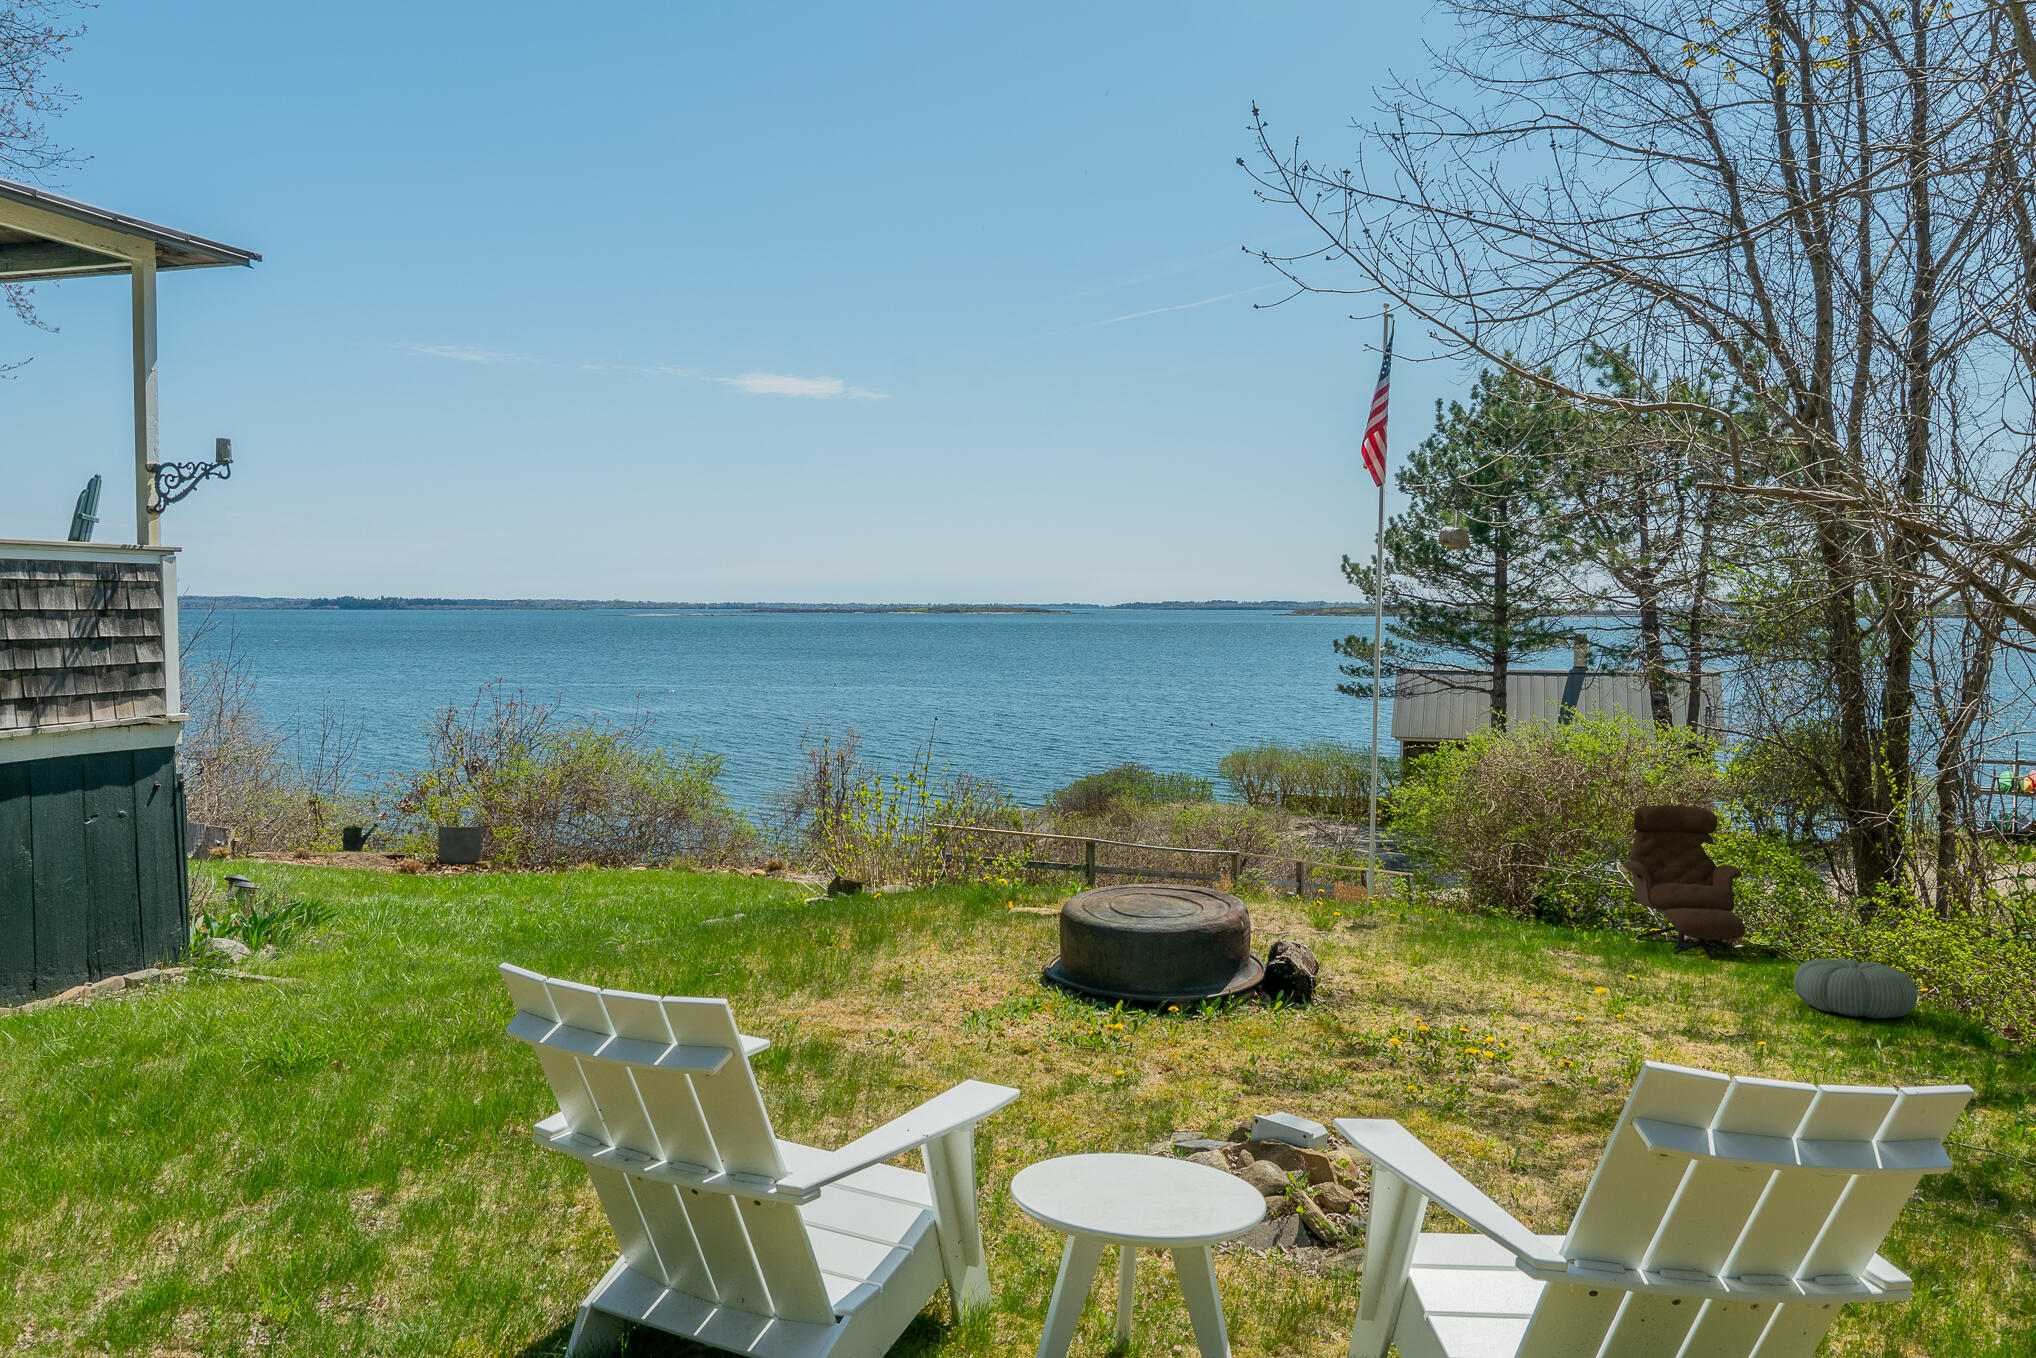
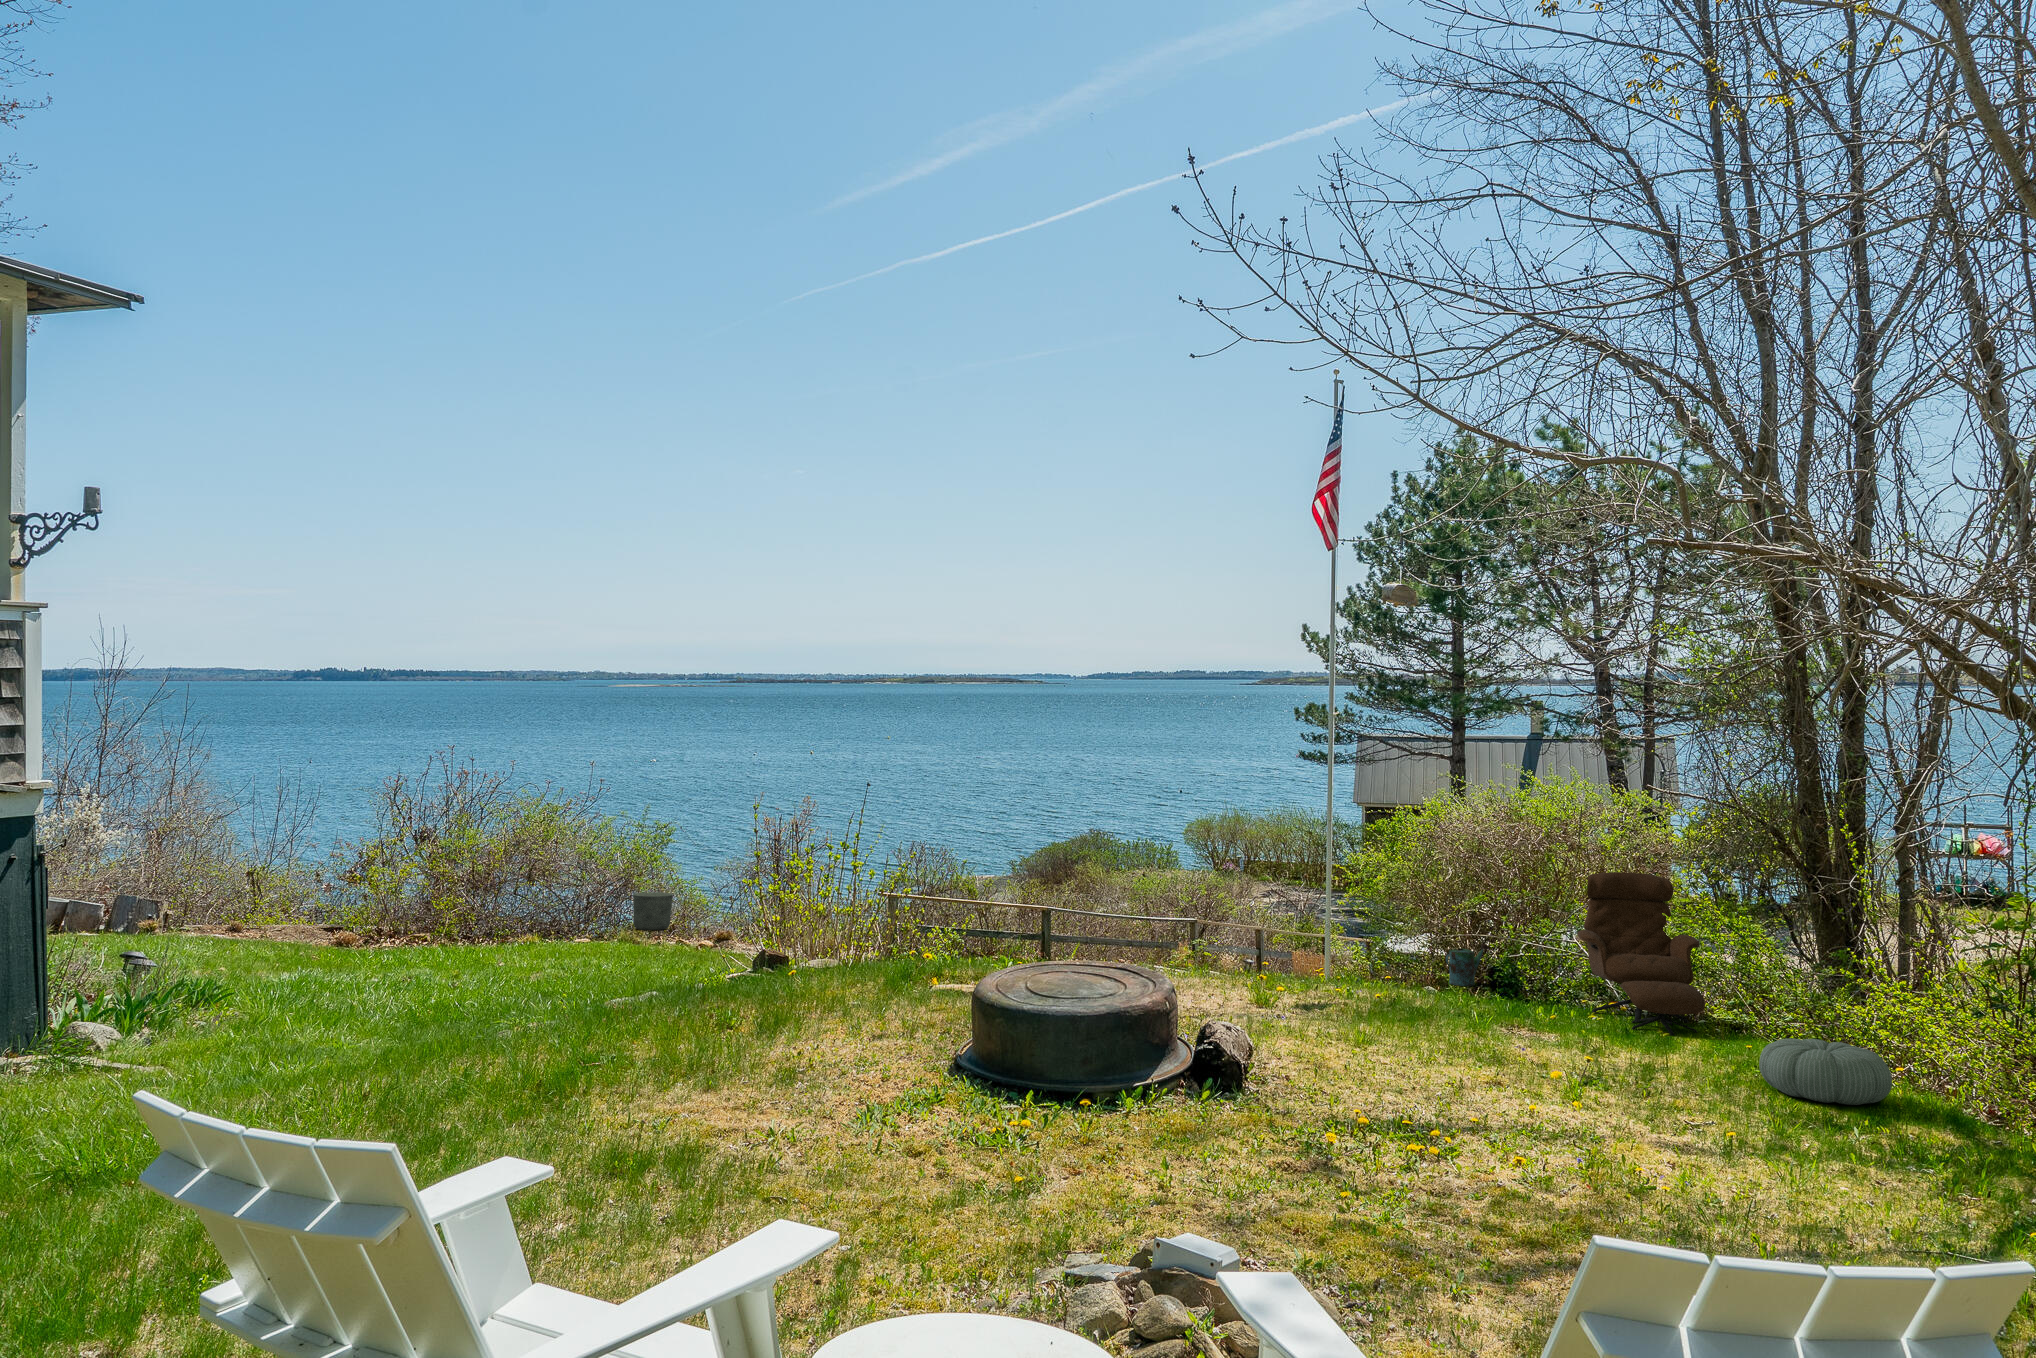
watering can: present [336,823,379,851] -> present [1445,944,1489,986]
planter: present [438,823,483,864] -> present [633,892,673,930]

